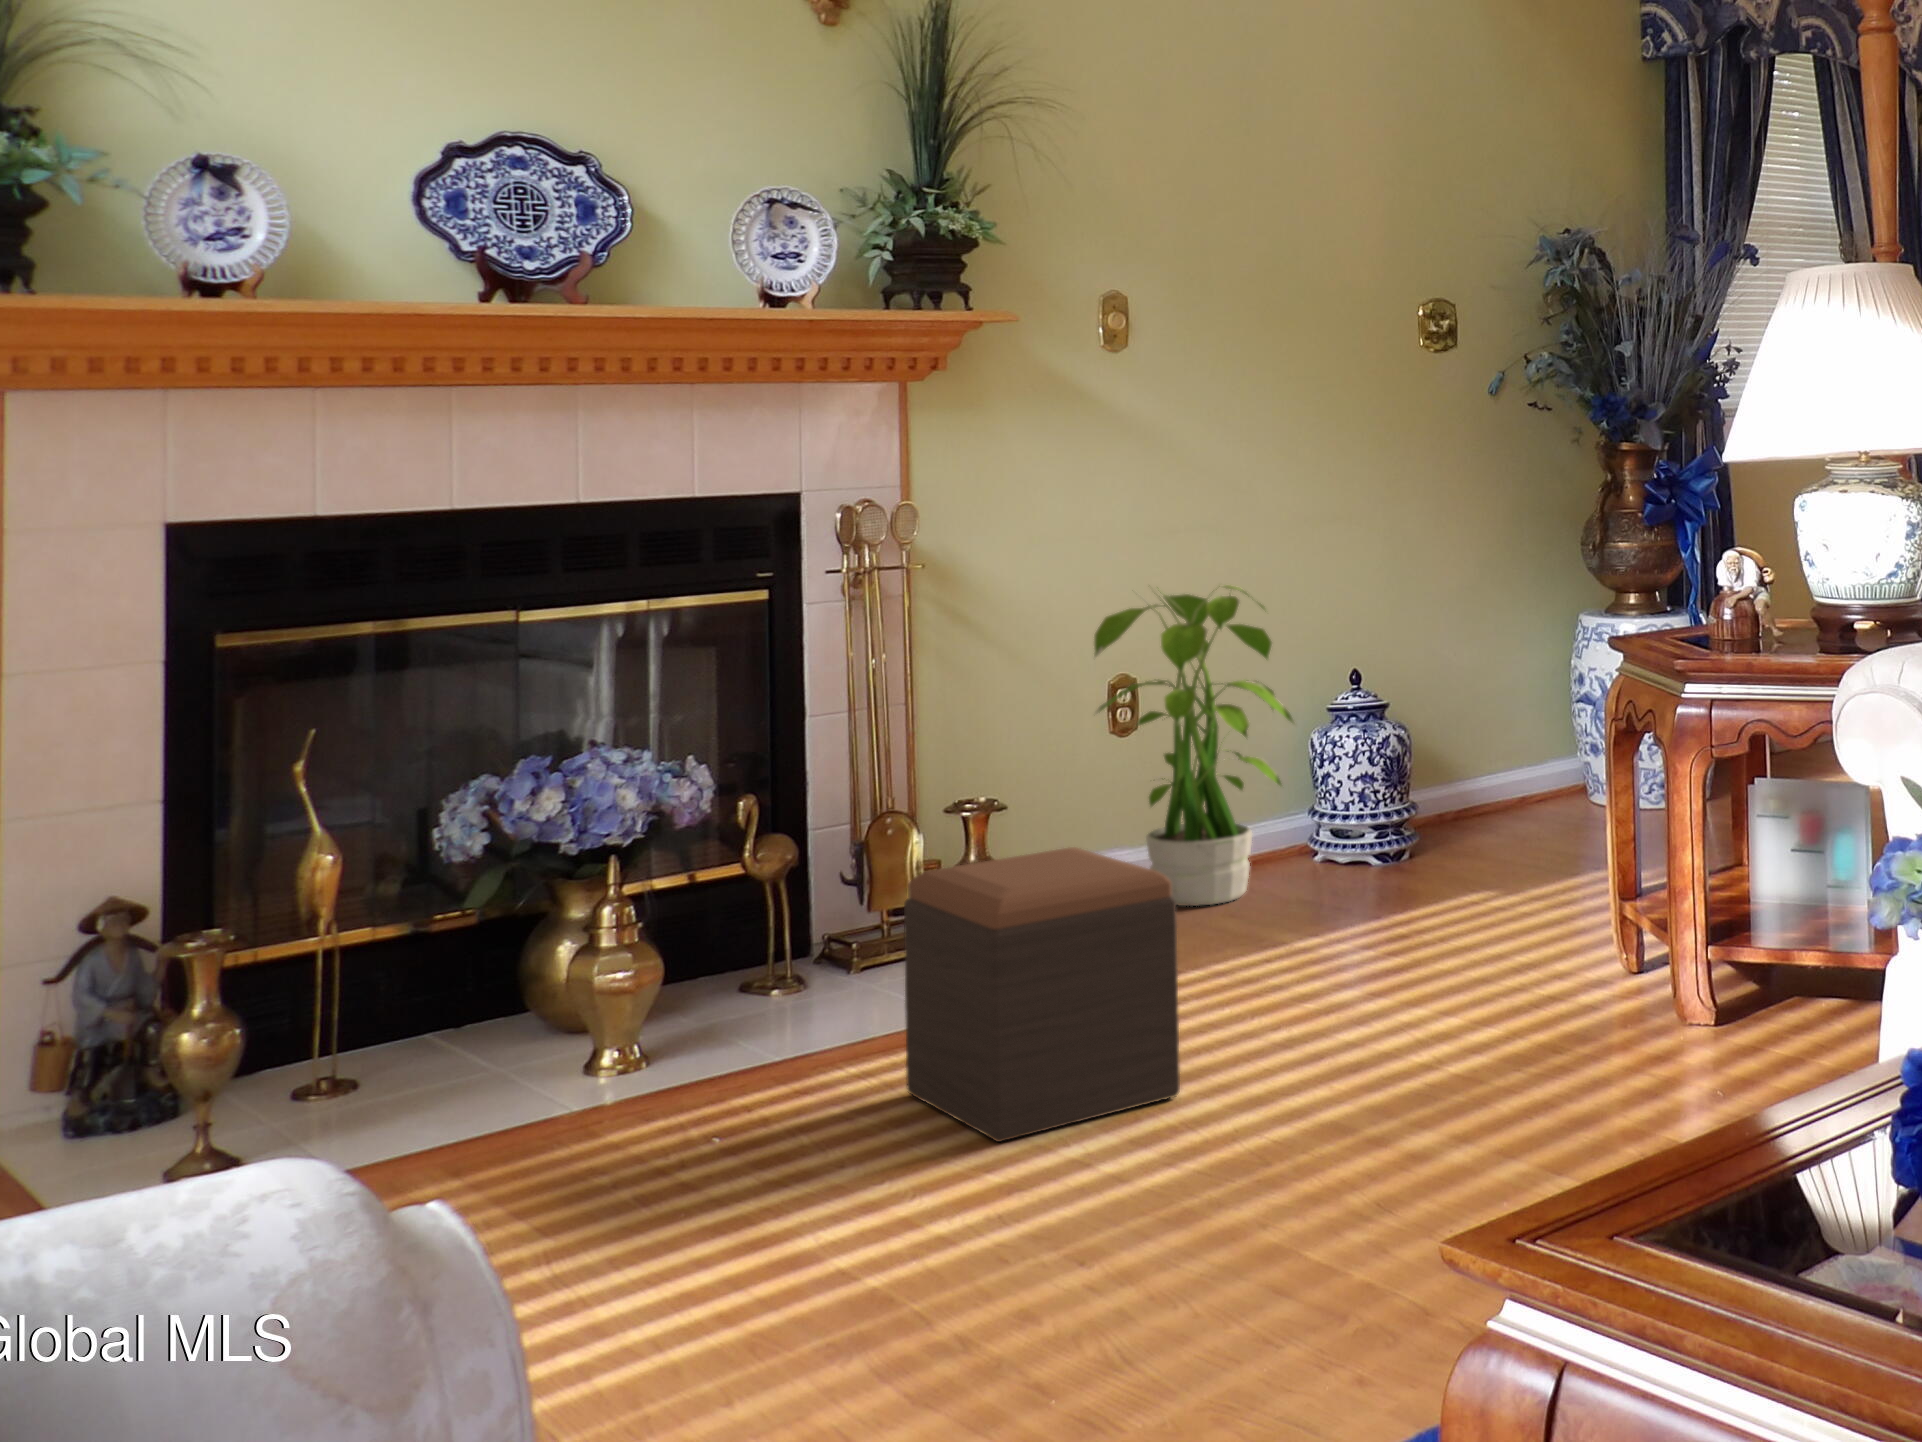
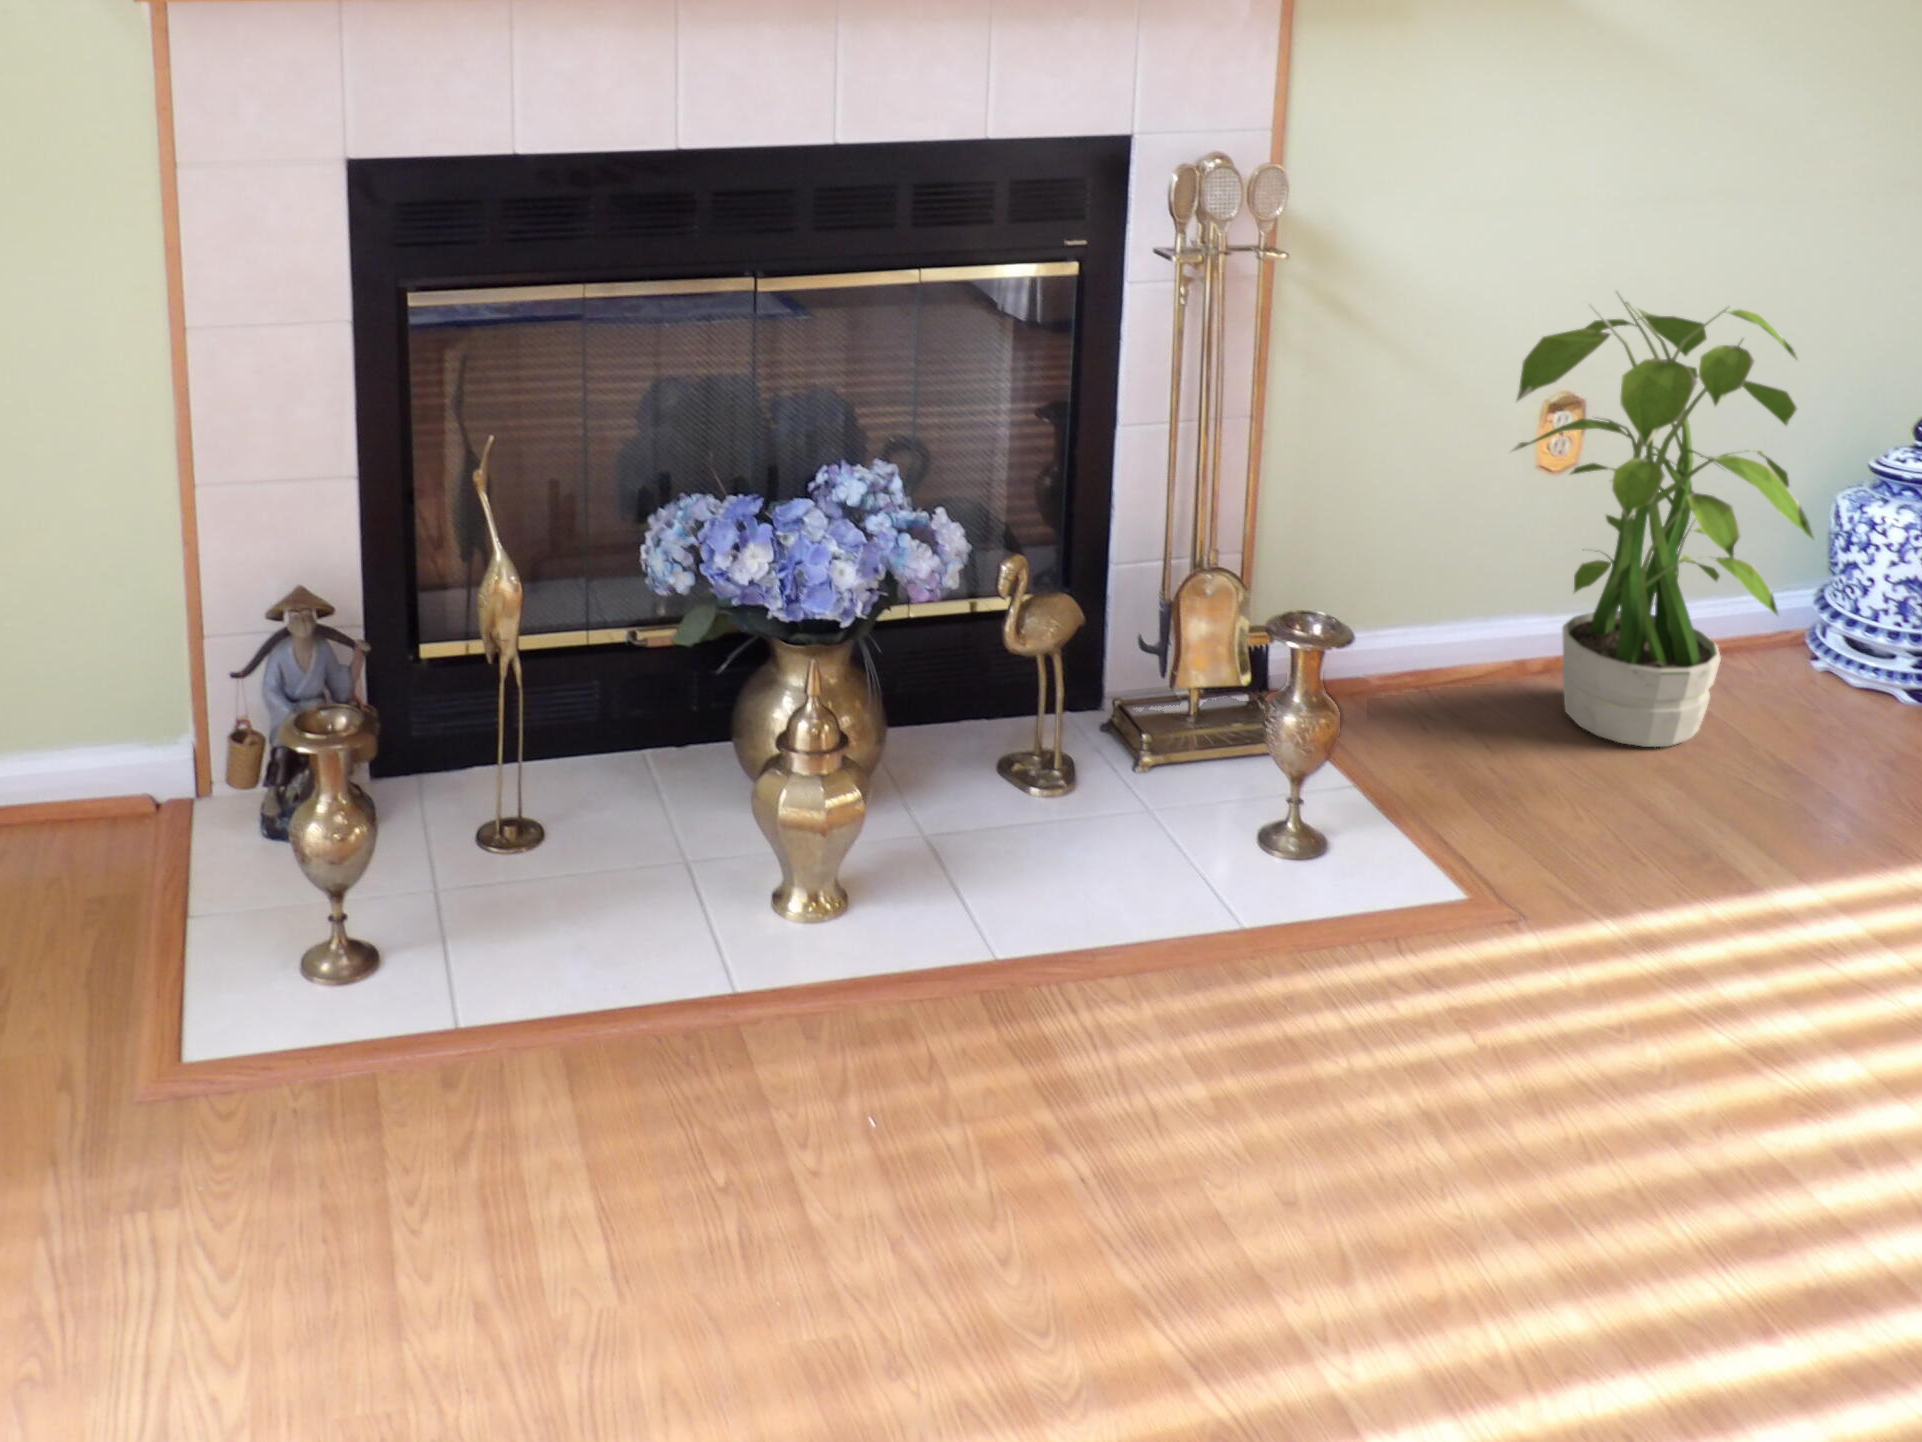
footstool: present [904,847,1180,1142] -> none [1132,833,1553,1307]

